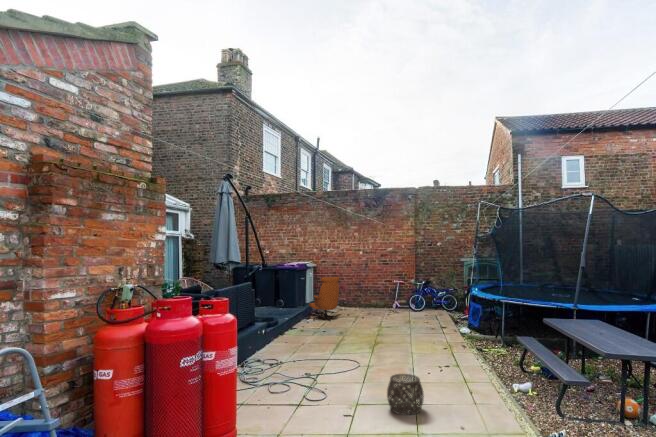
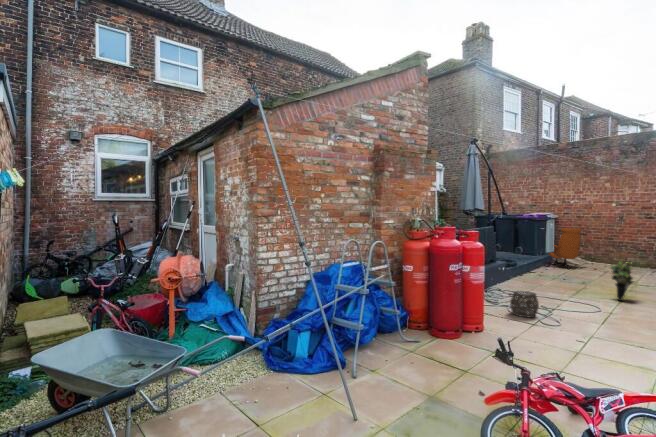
potted plant: none [378,314,403,361] -> present [611,262,634,301]
woven basket: present [387,374,424,415] -> present [510,291,539,317]

